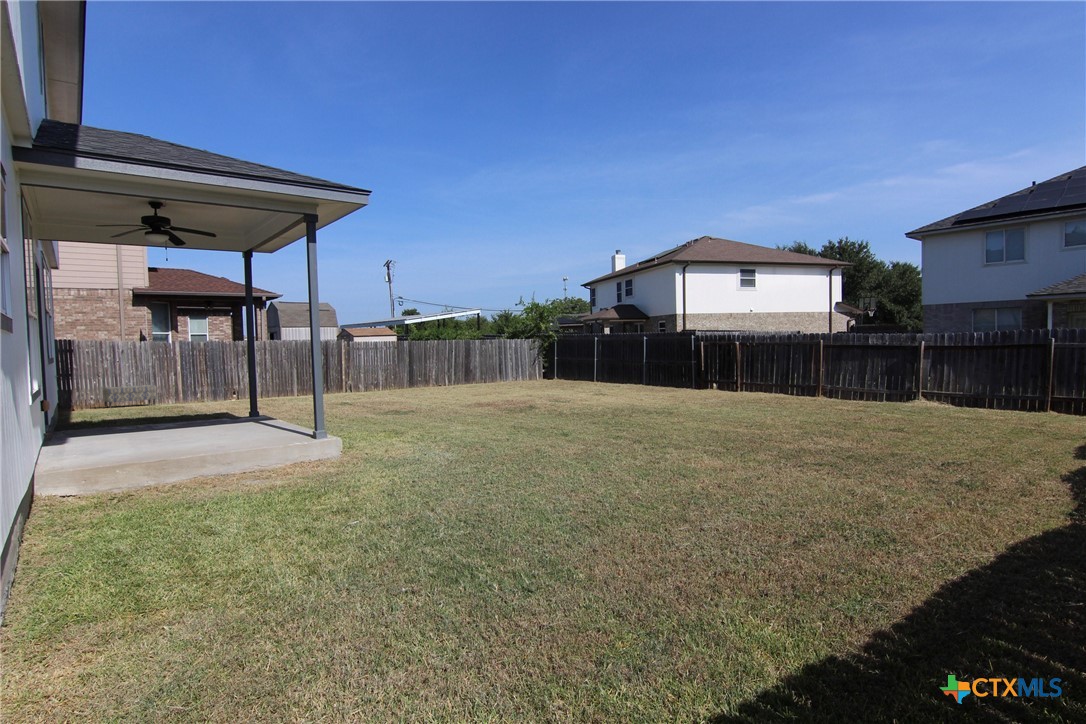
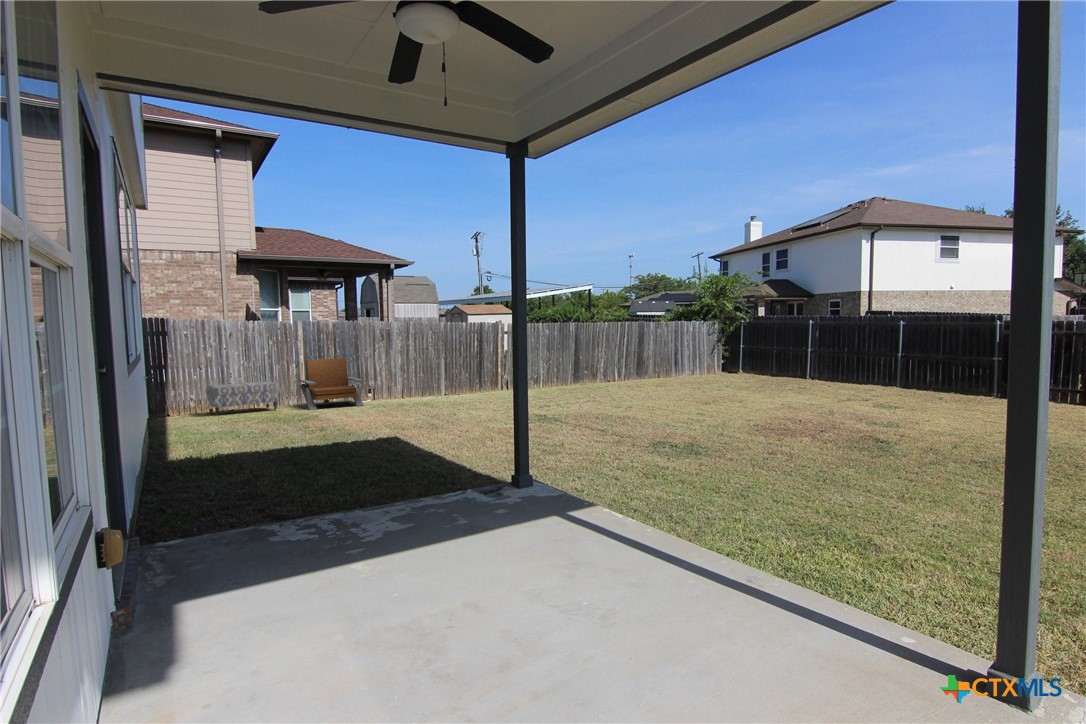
lounge chair: none [173,368,222,405] -> present [299,358,364,410]

